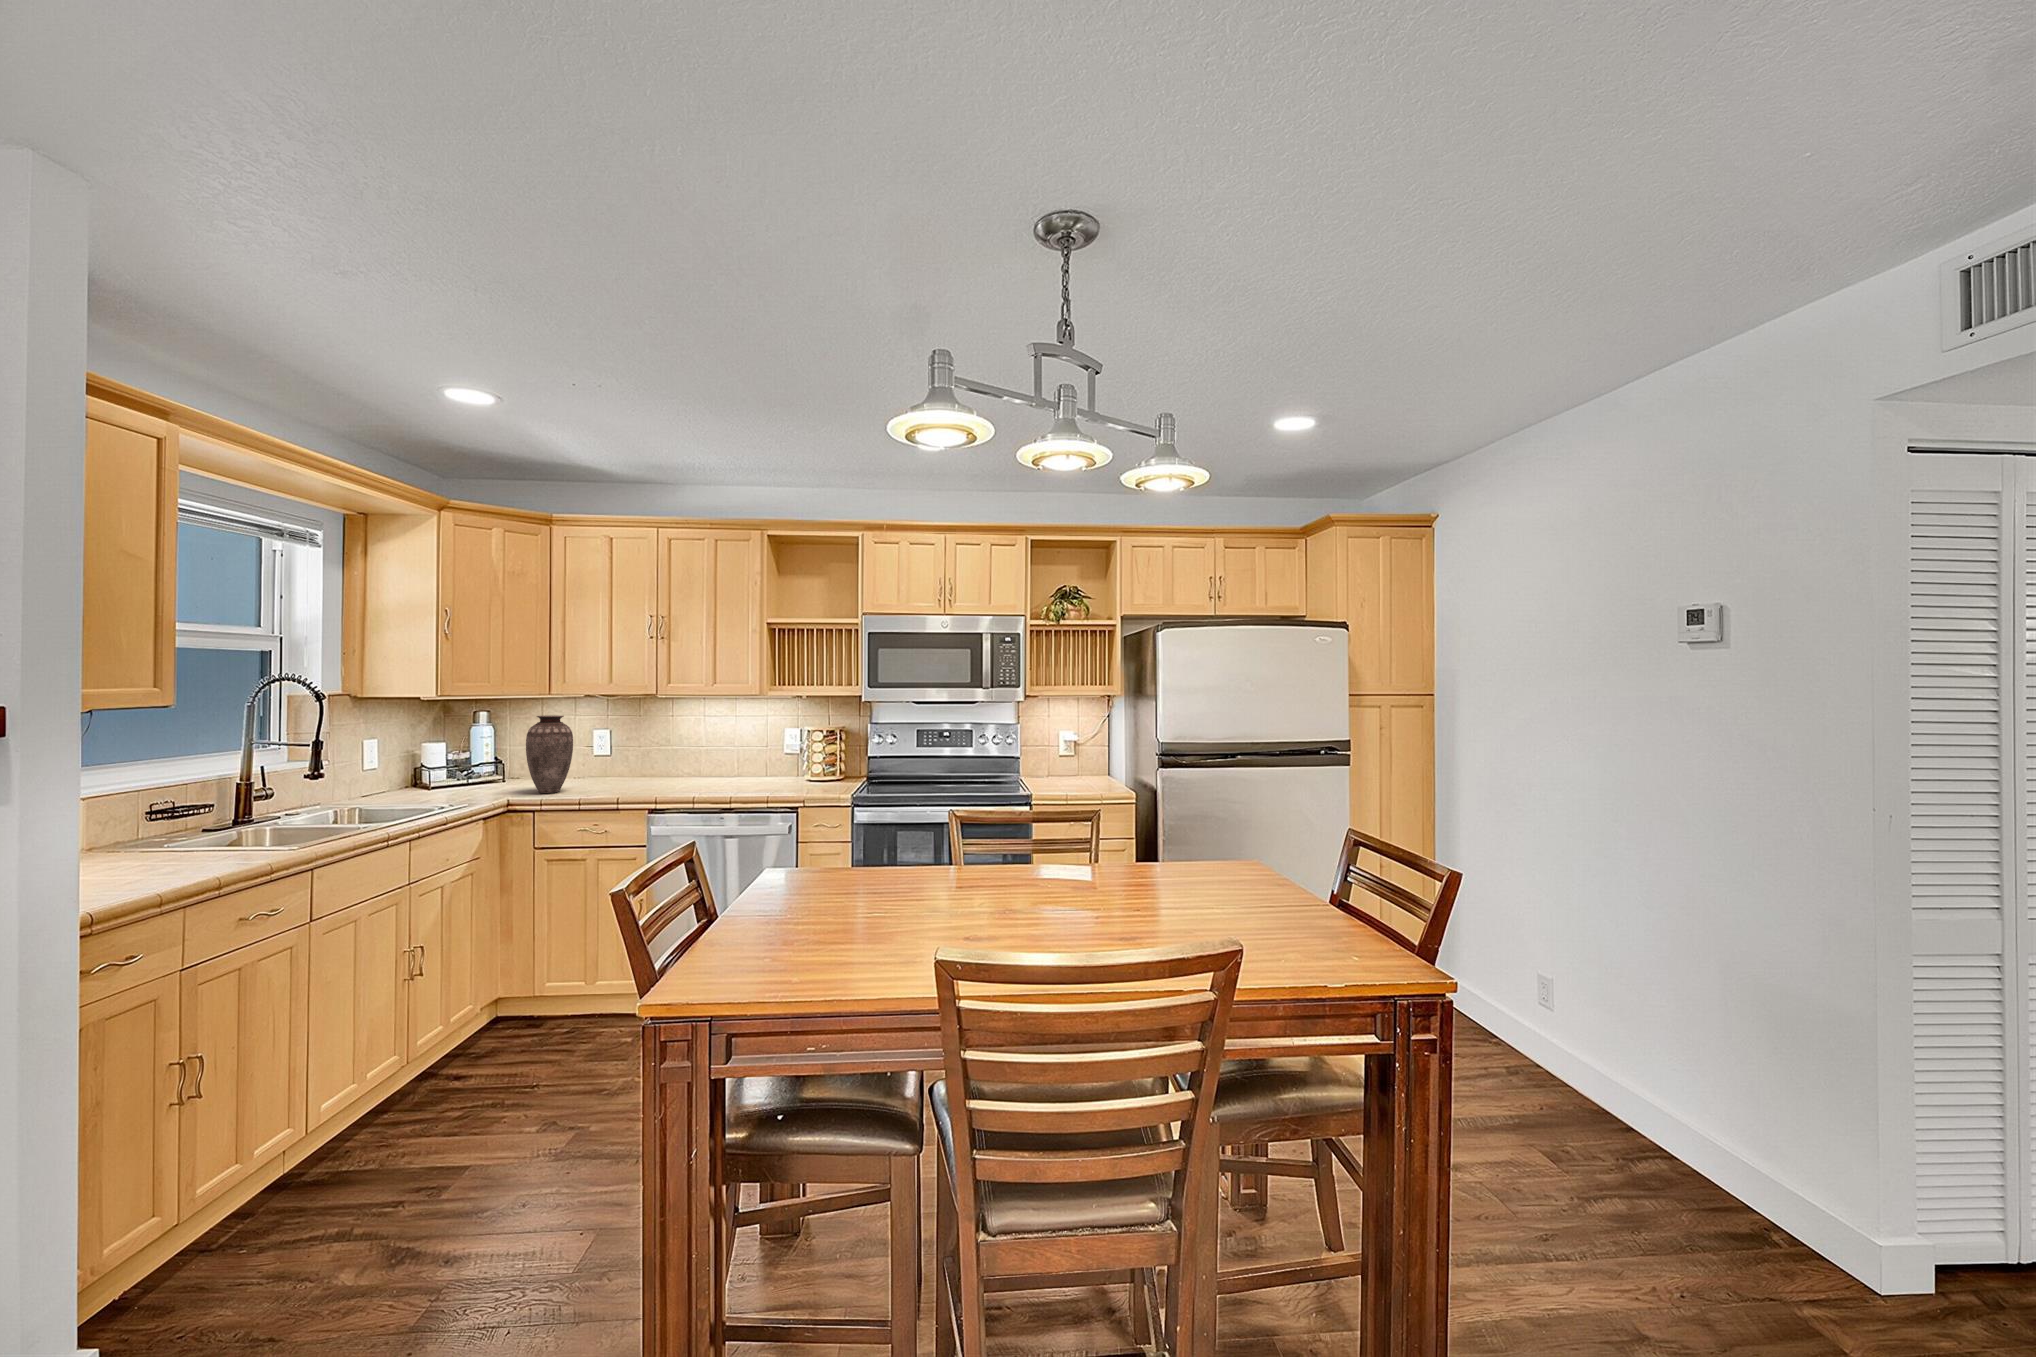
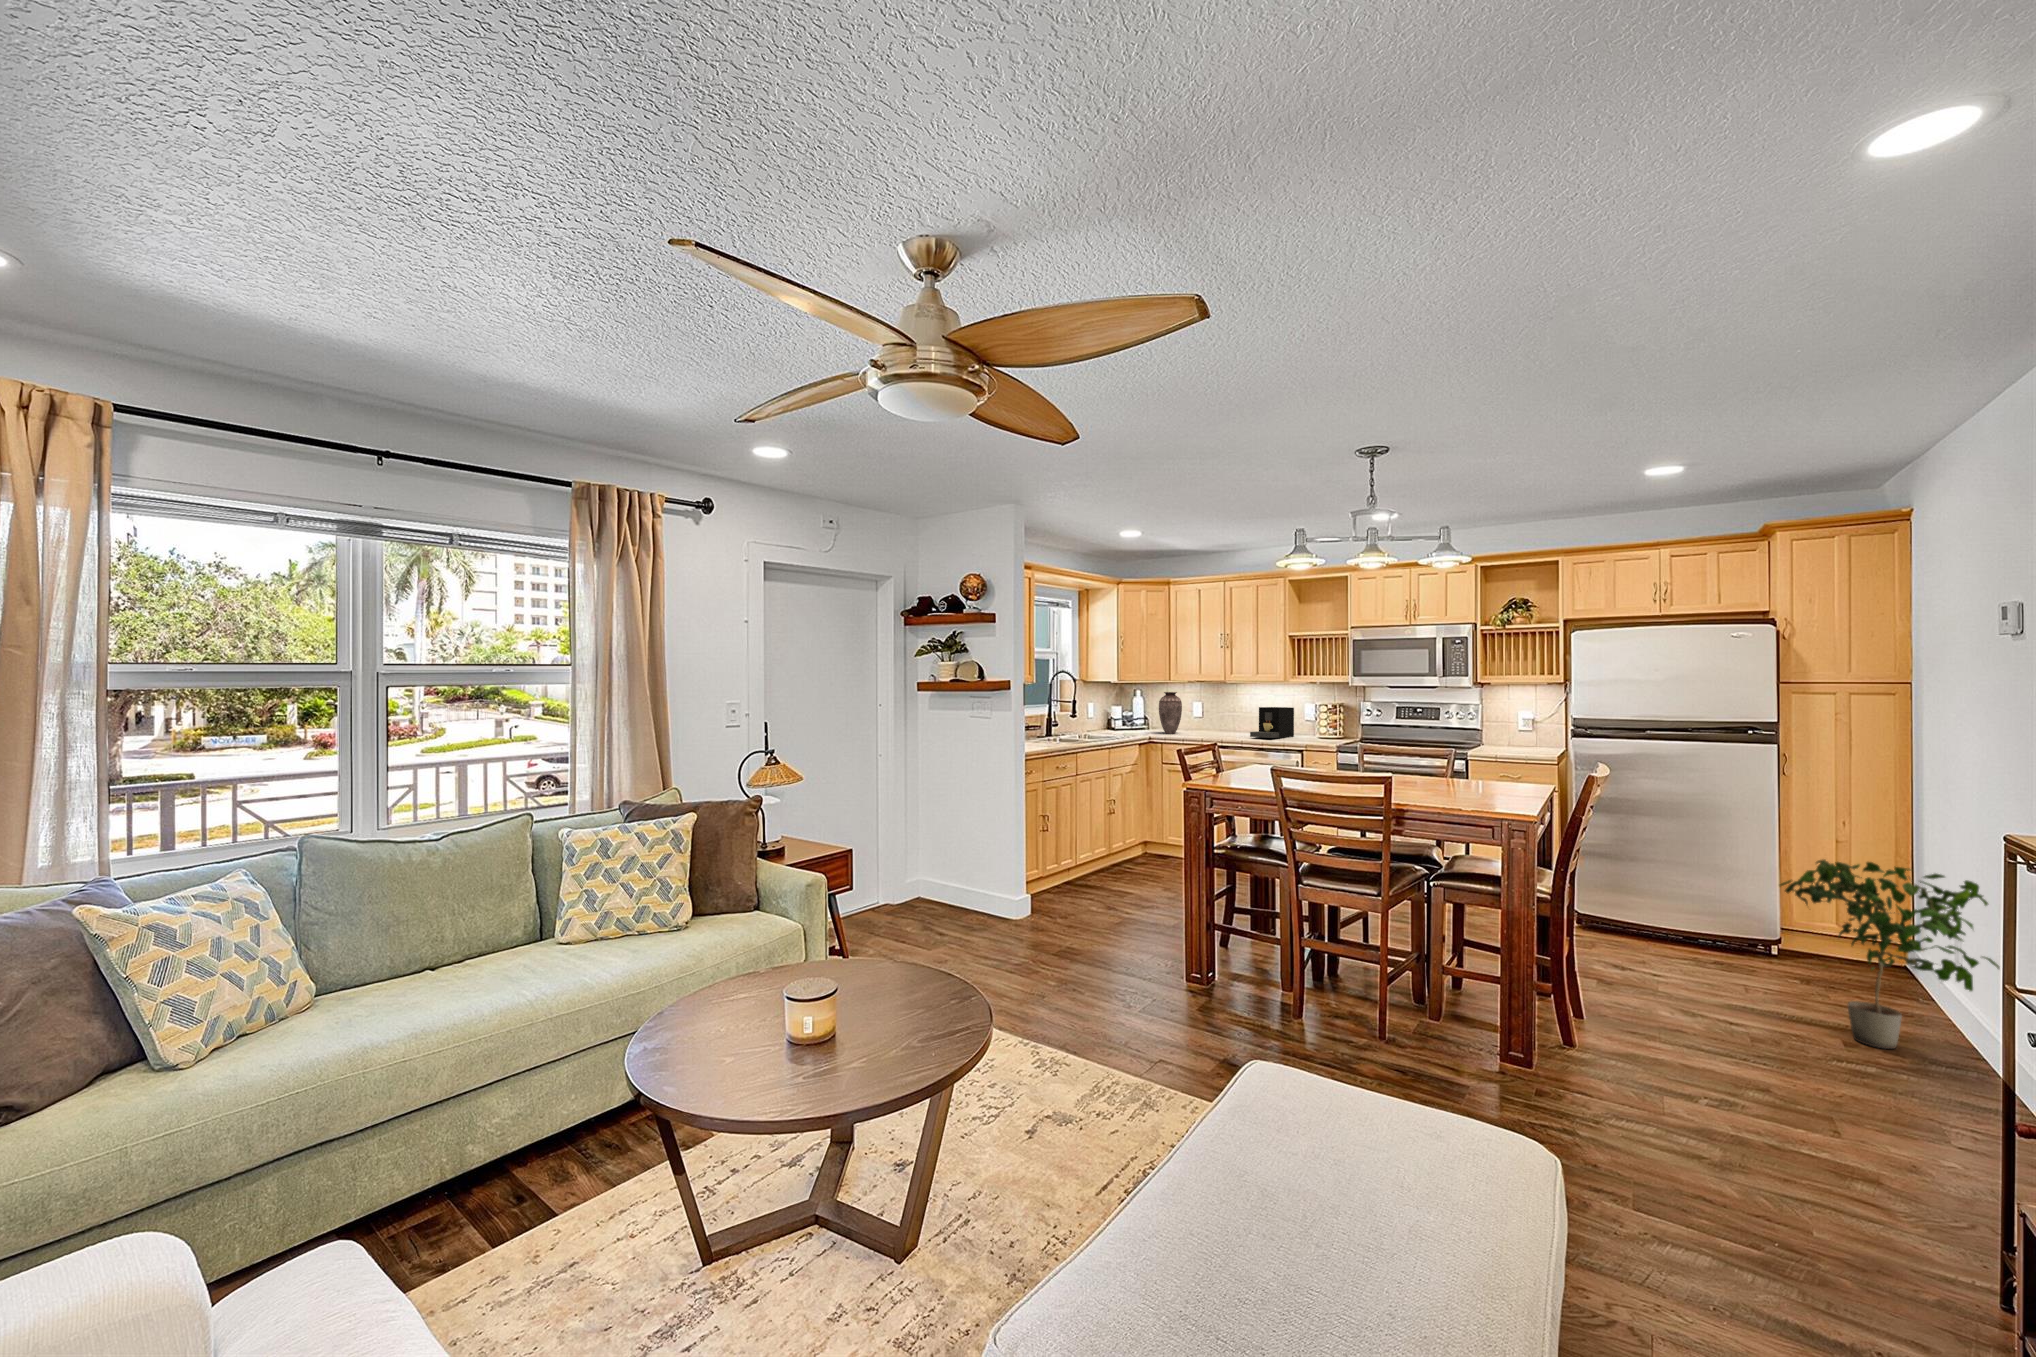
coffee maker: none [703,738,773,793] -> present [1250,707,1294,738]
potted plant: none [1530,950,1792,1223] -> present [1780,859,1999,1049]

